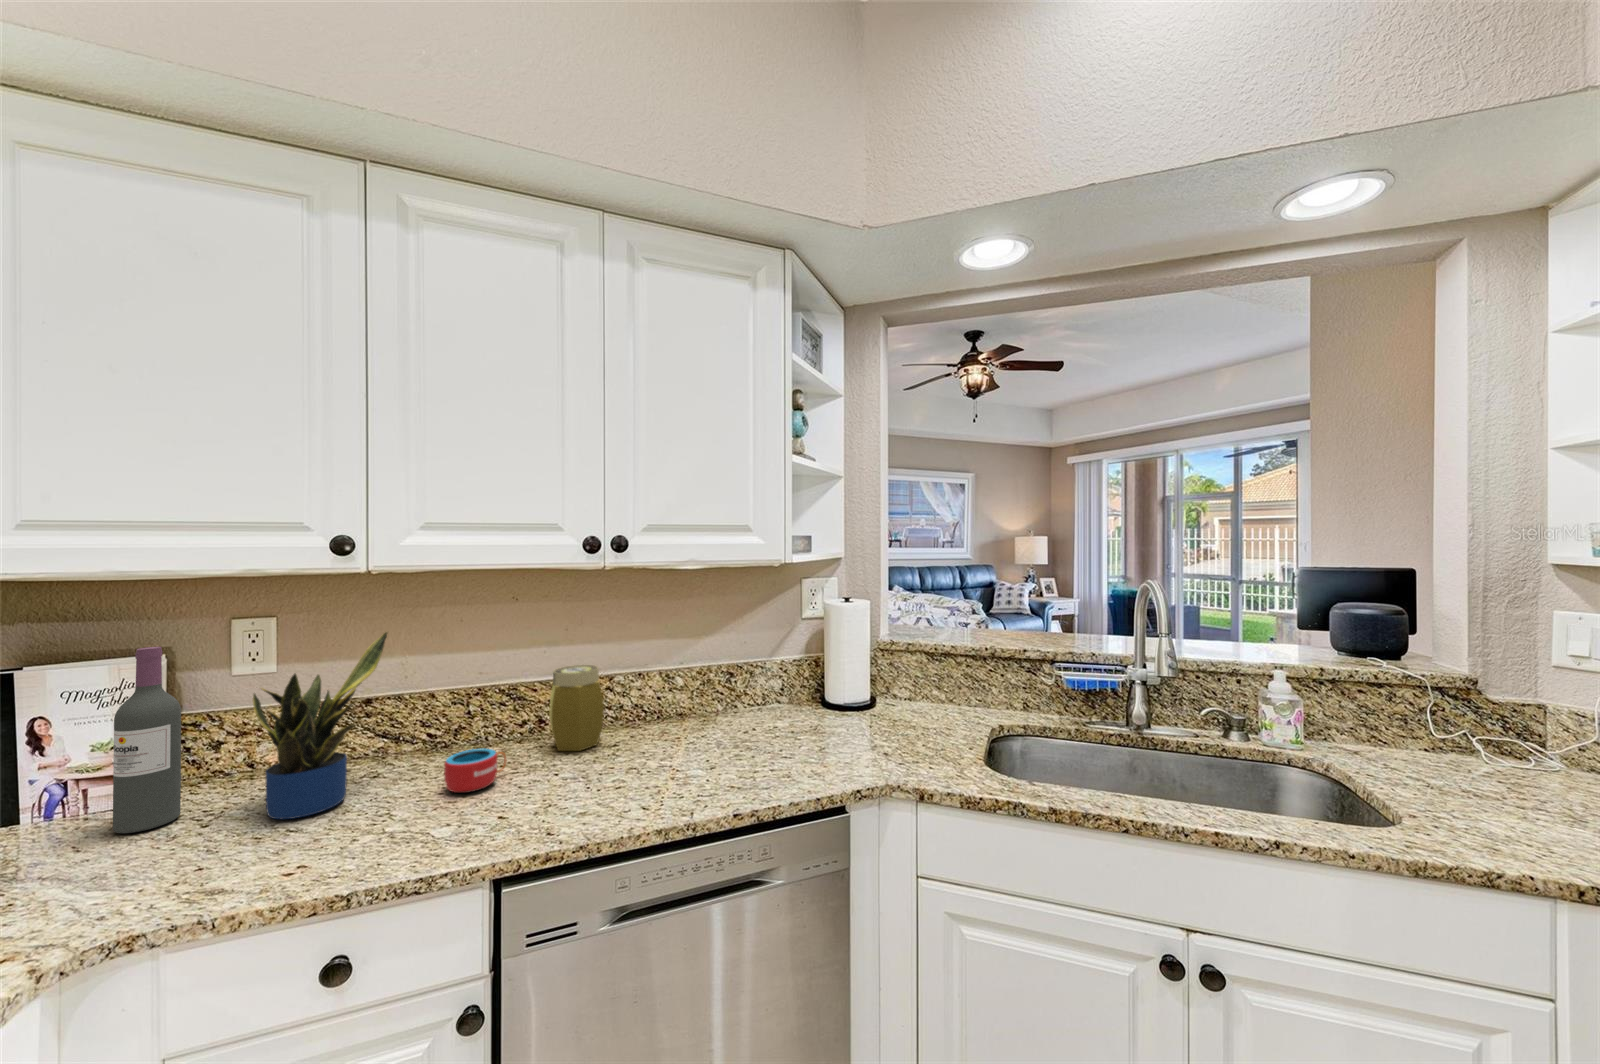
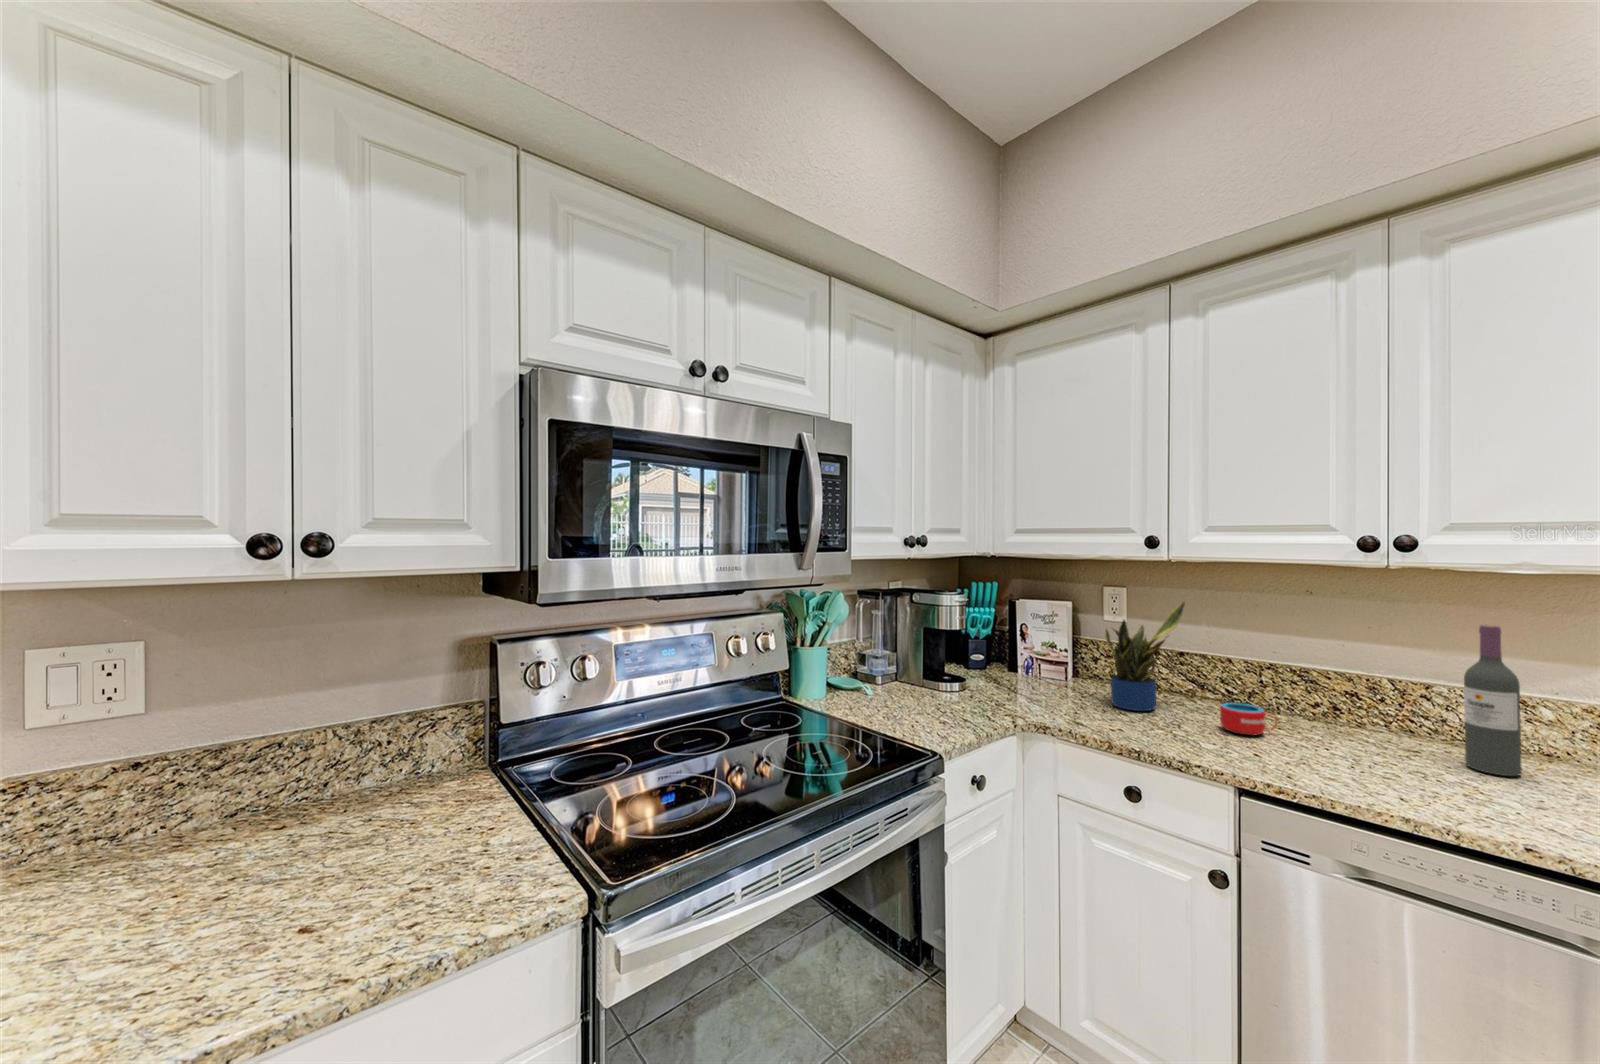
wine bottle: present [113,647,181,833] -> present [1464,625,1522,776]
jar: present [550,665,604,751] -> none [1332,659,1400,745]

